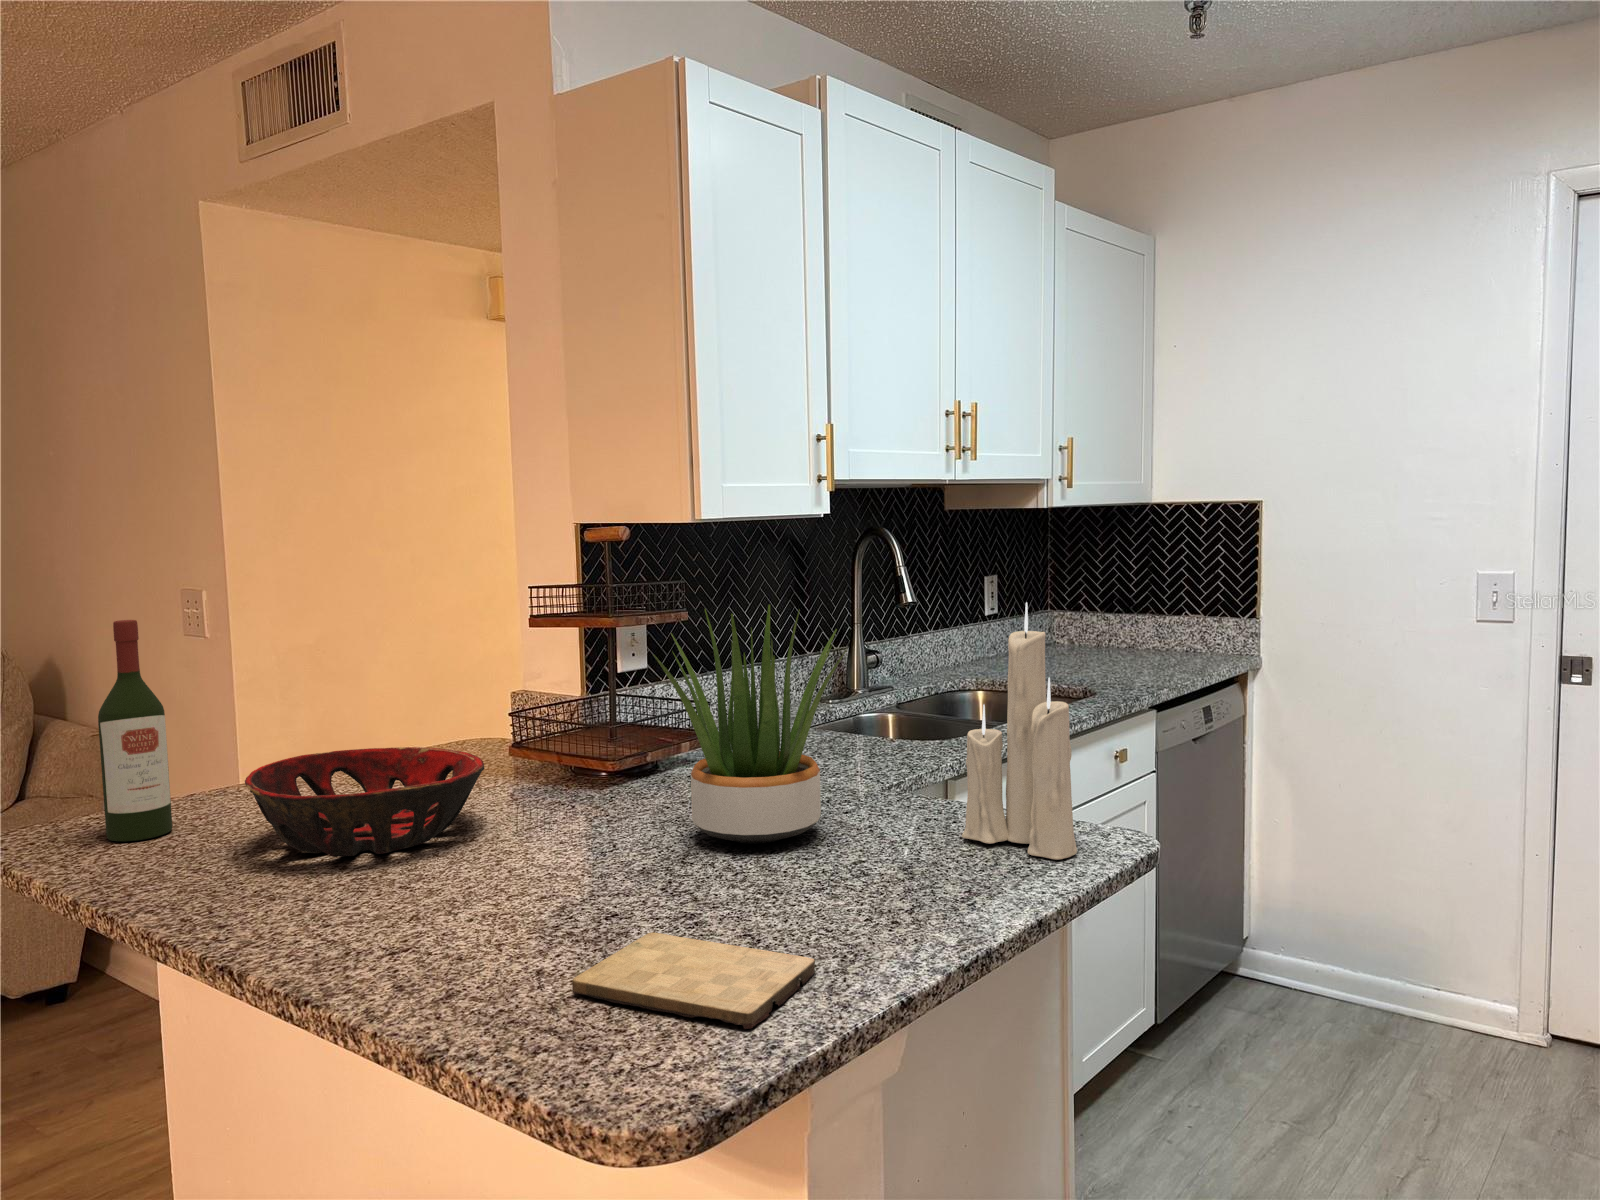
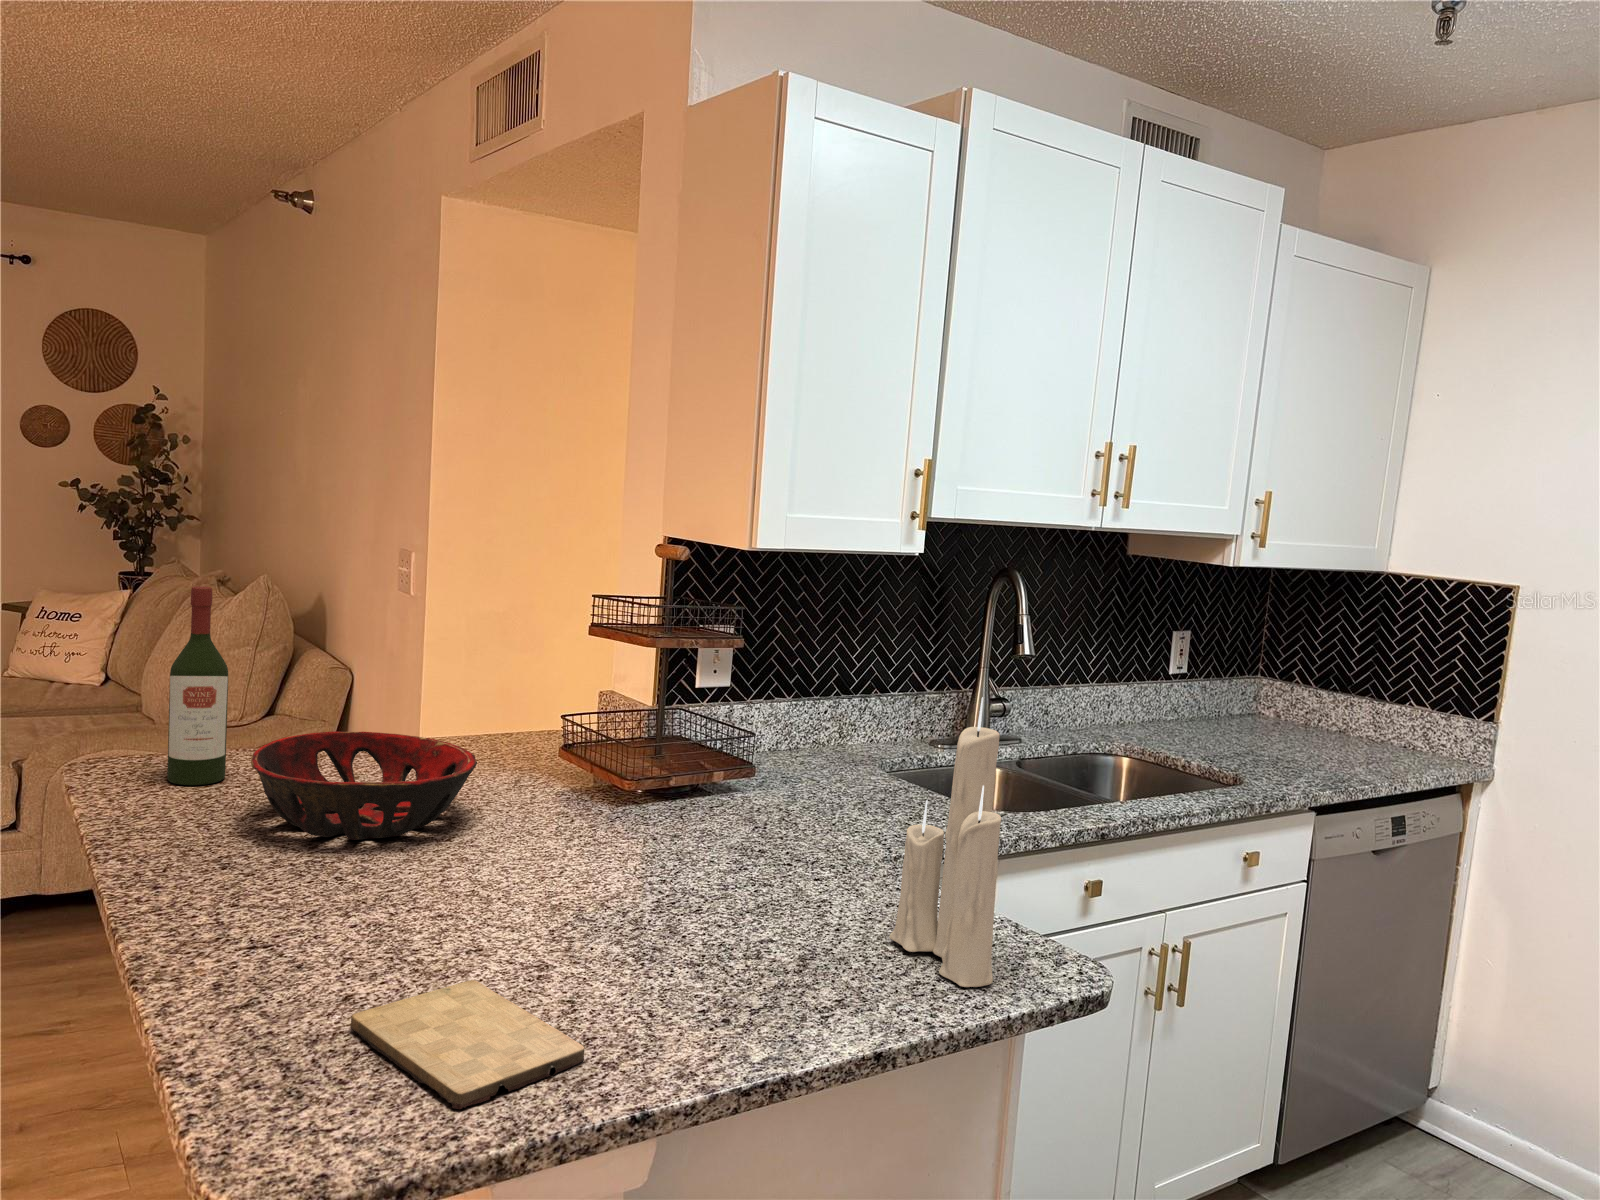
potted plant: present [653,605,847,844] -> none [585,651,823,901]

